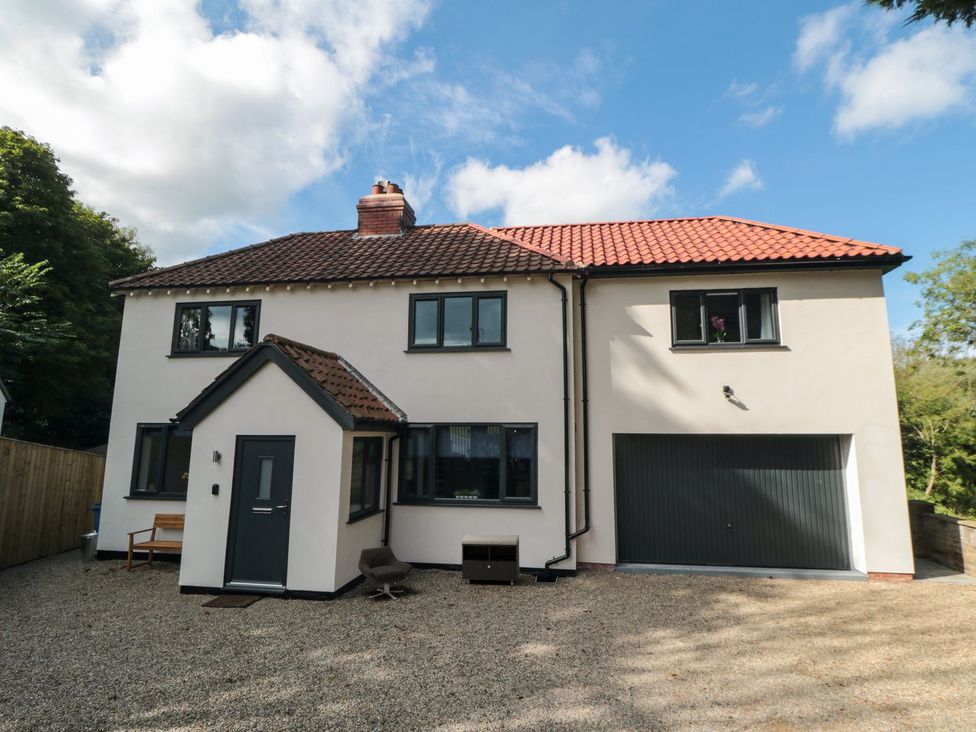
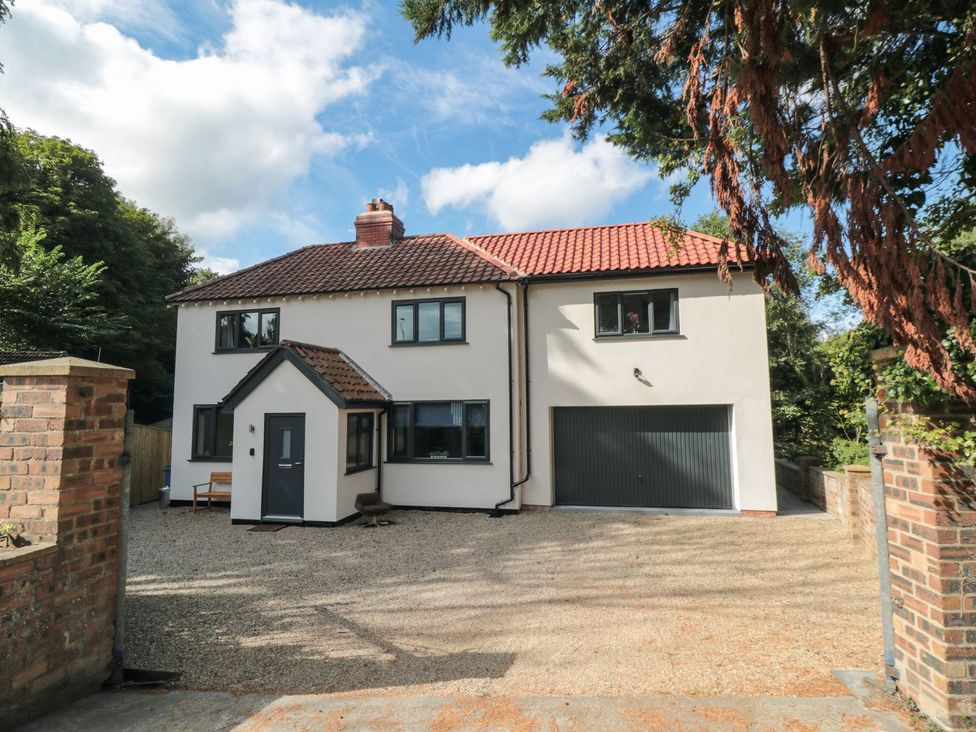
storage bench: present [462,534,520,585] -> none [430,485,476,519]

